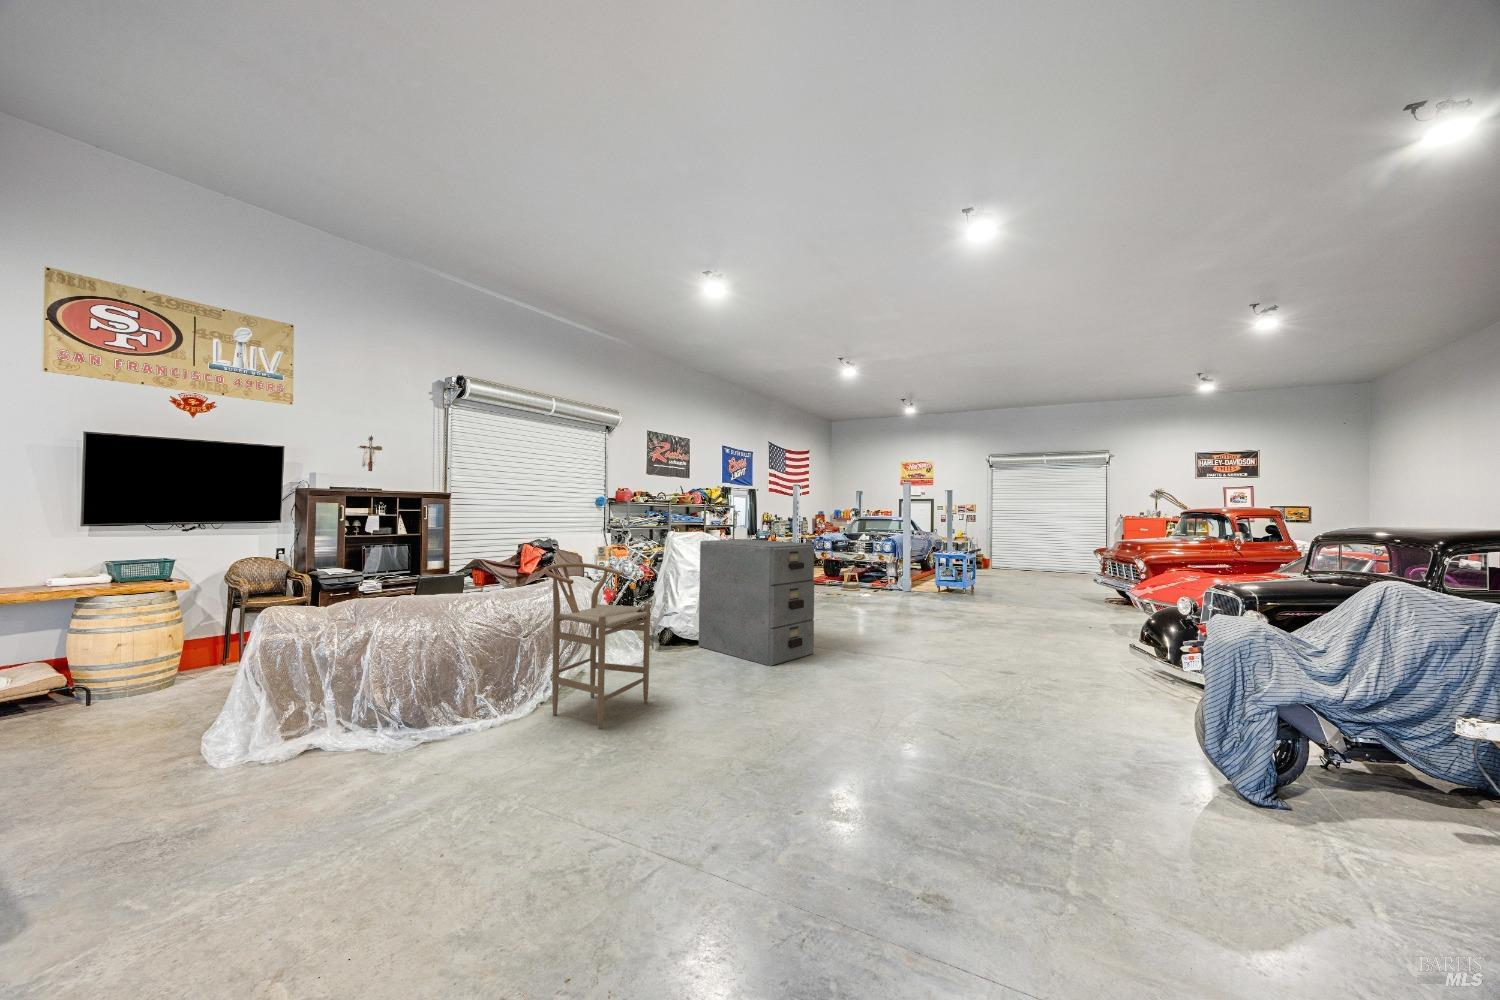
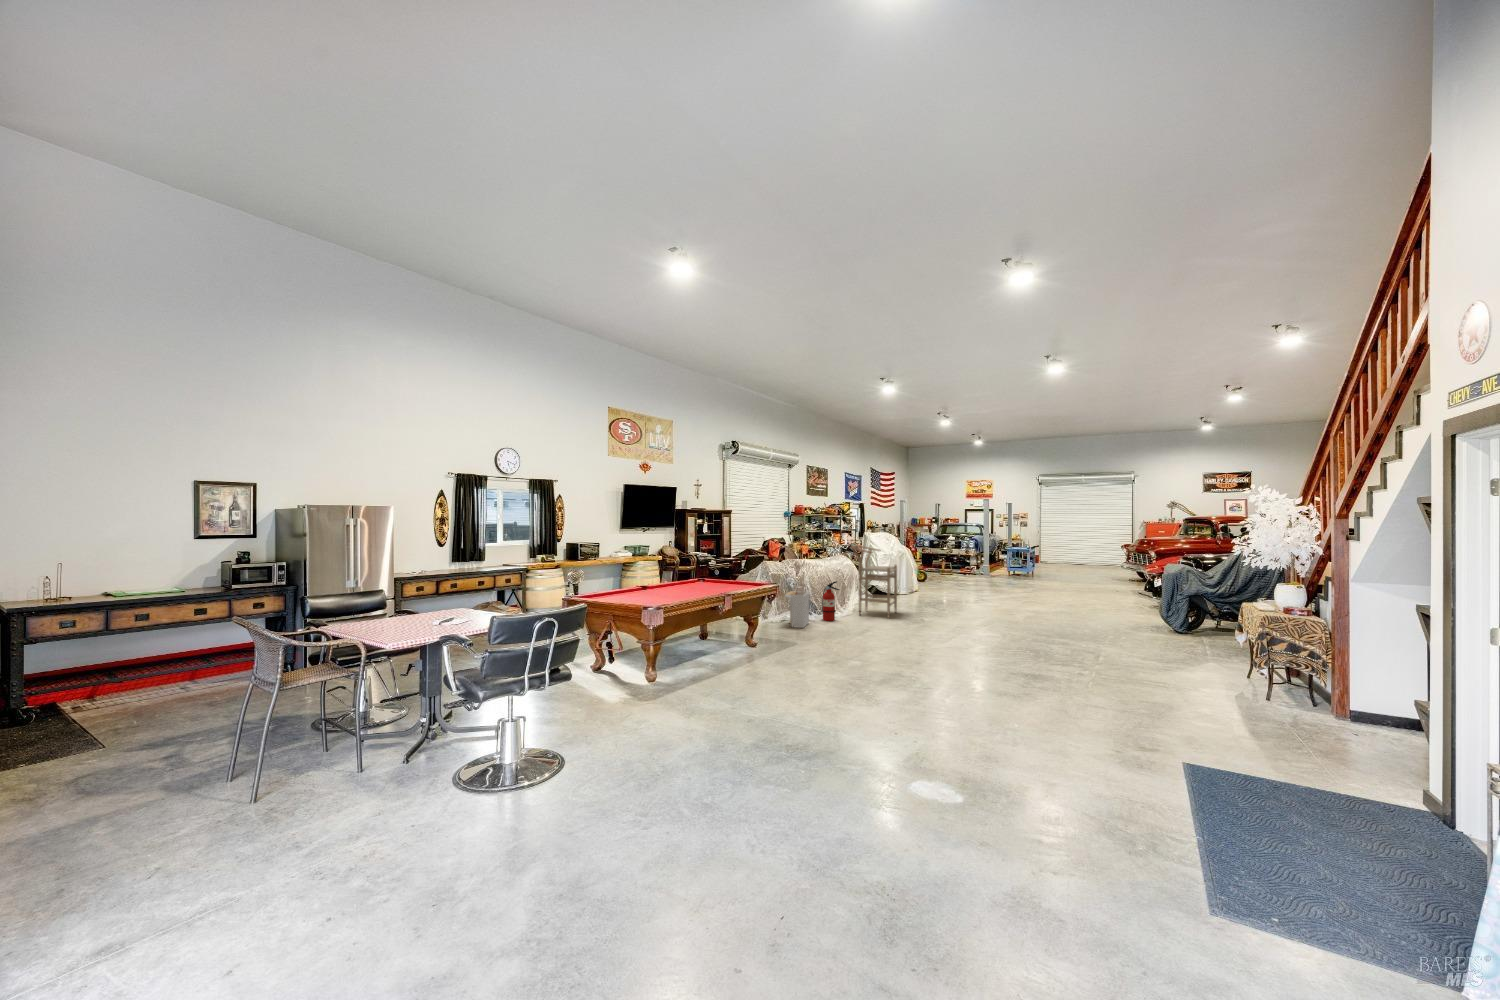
filing cabinet: present [699,539,814,666] -> none [889,537,958,604]
fire extinguisher: none [433,652,467,744] -> present [822,581,840,621]
storage bin: none [275,668,375,788] -> present [785,591,809,628]

